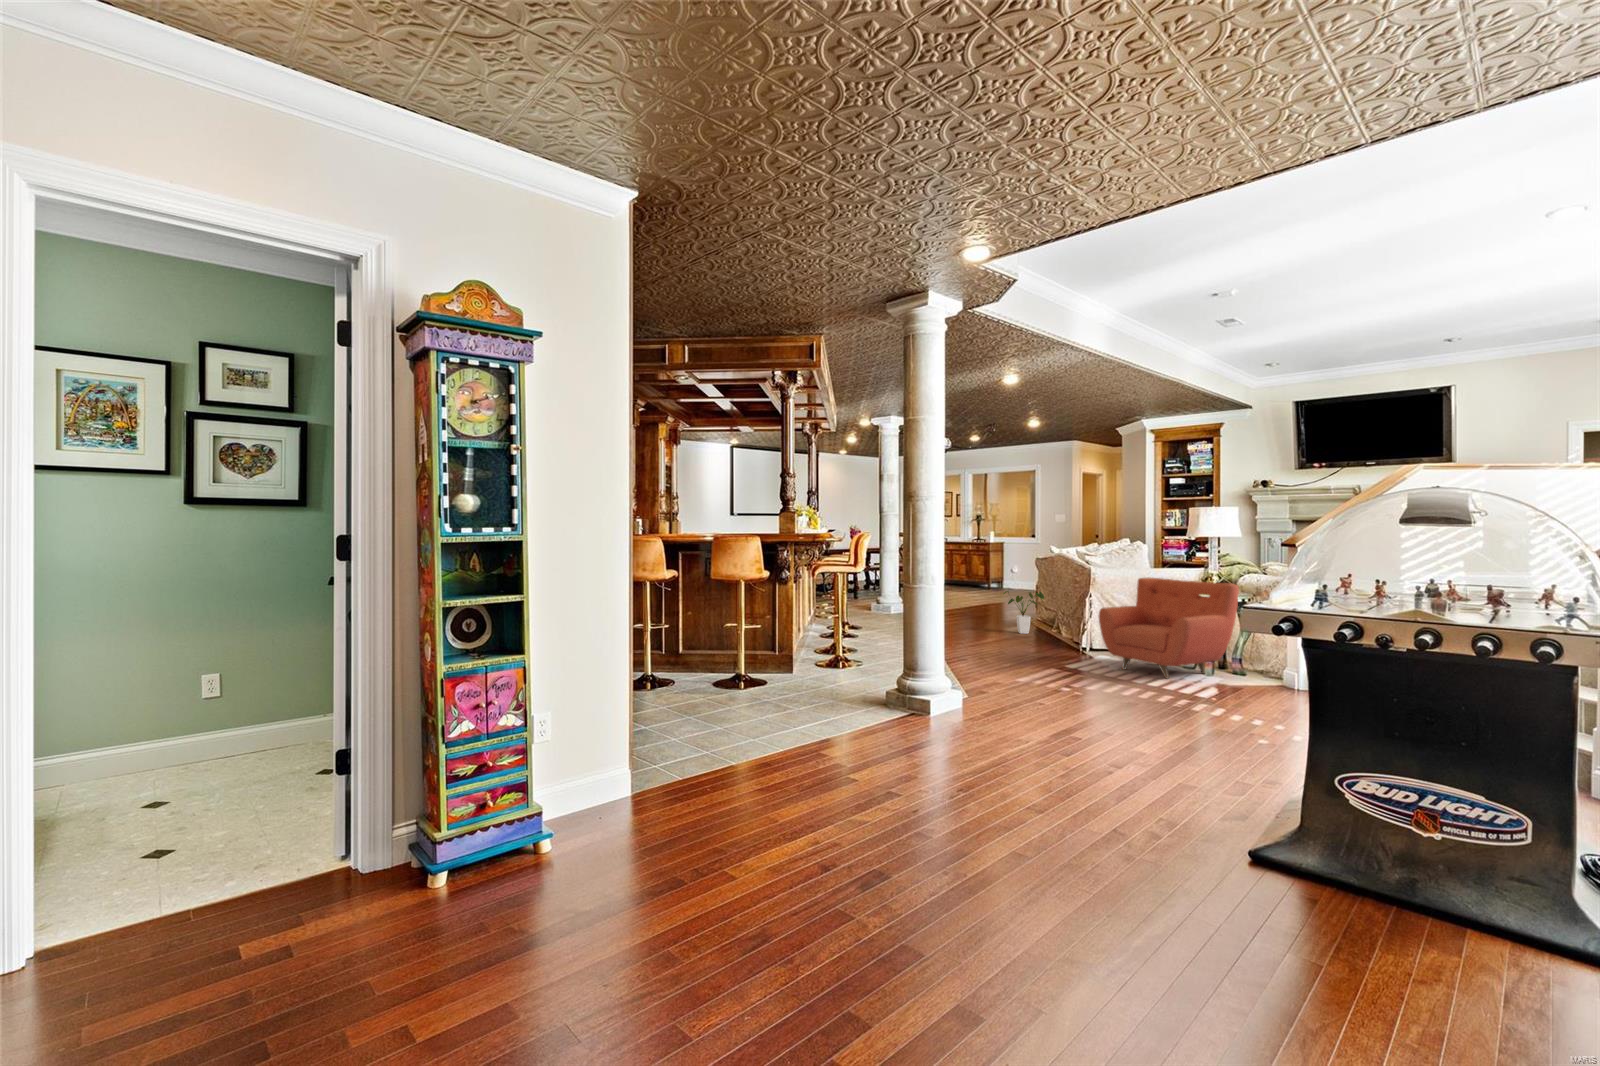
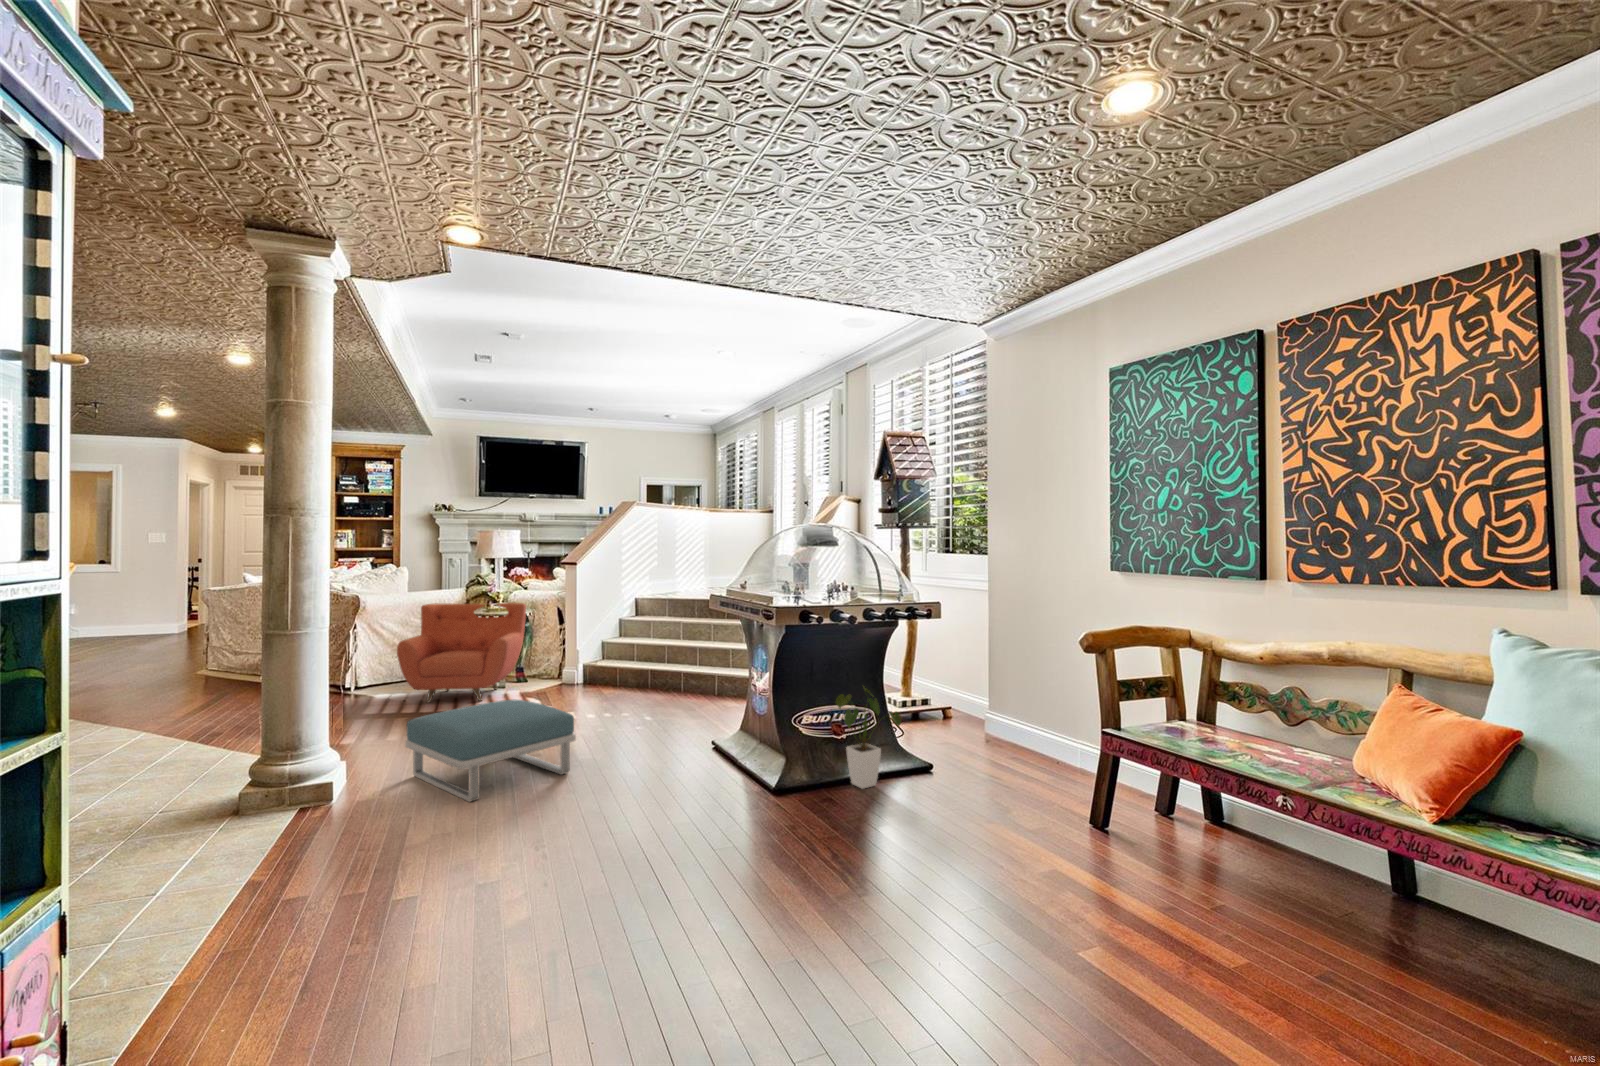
house plant: present [1003,591,1044,634] -> present [831,686,901,789]
footstool: none [978,663,1103,751] -> present [405,699,576,802]

